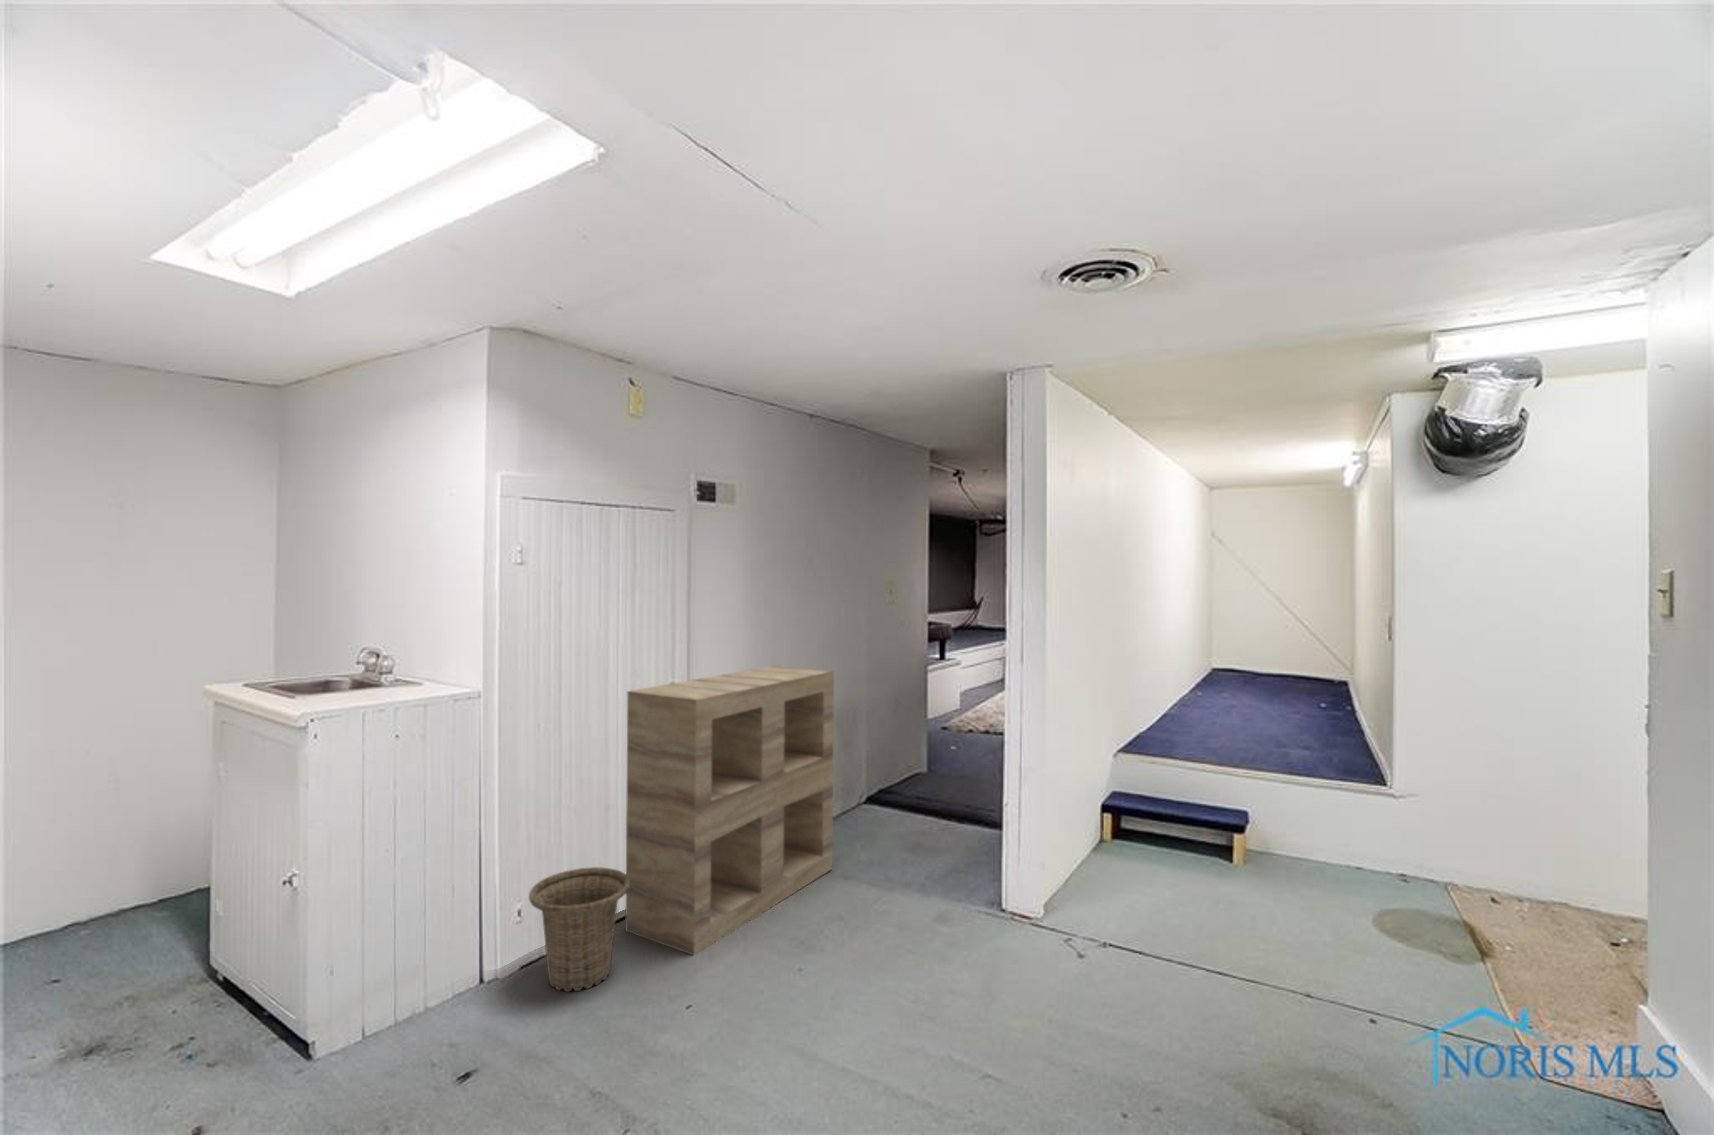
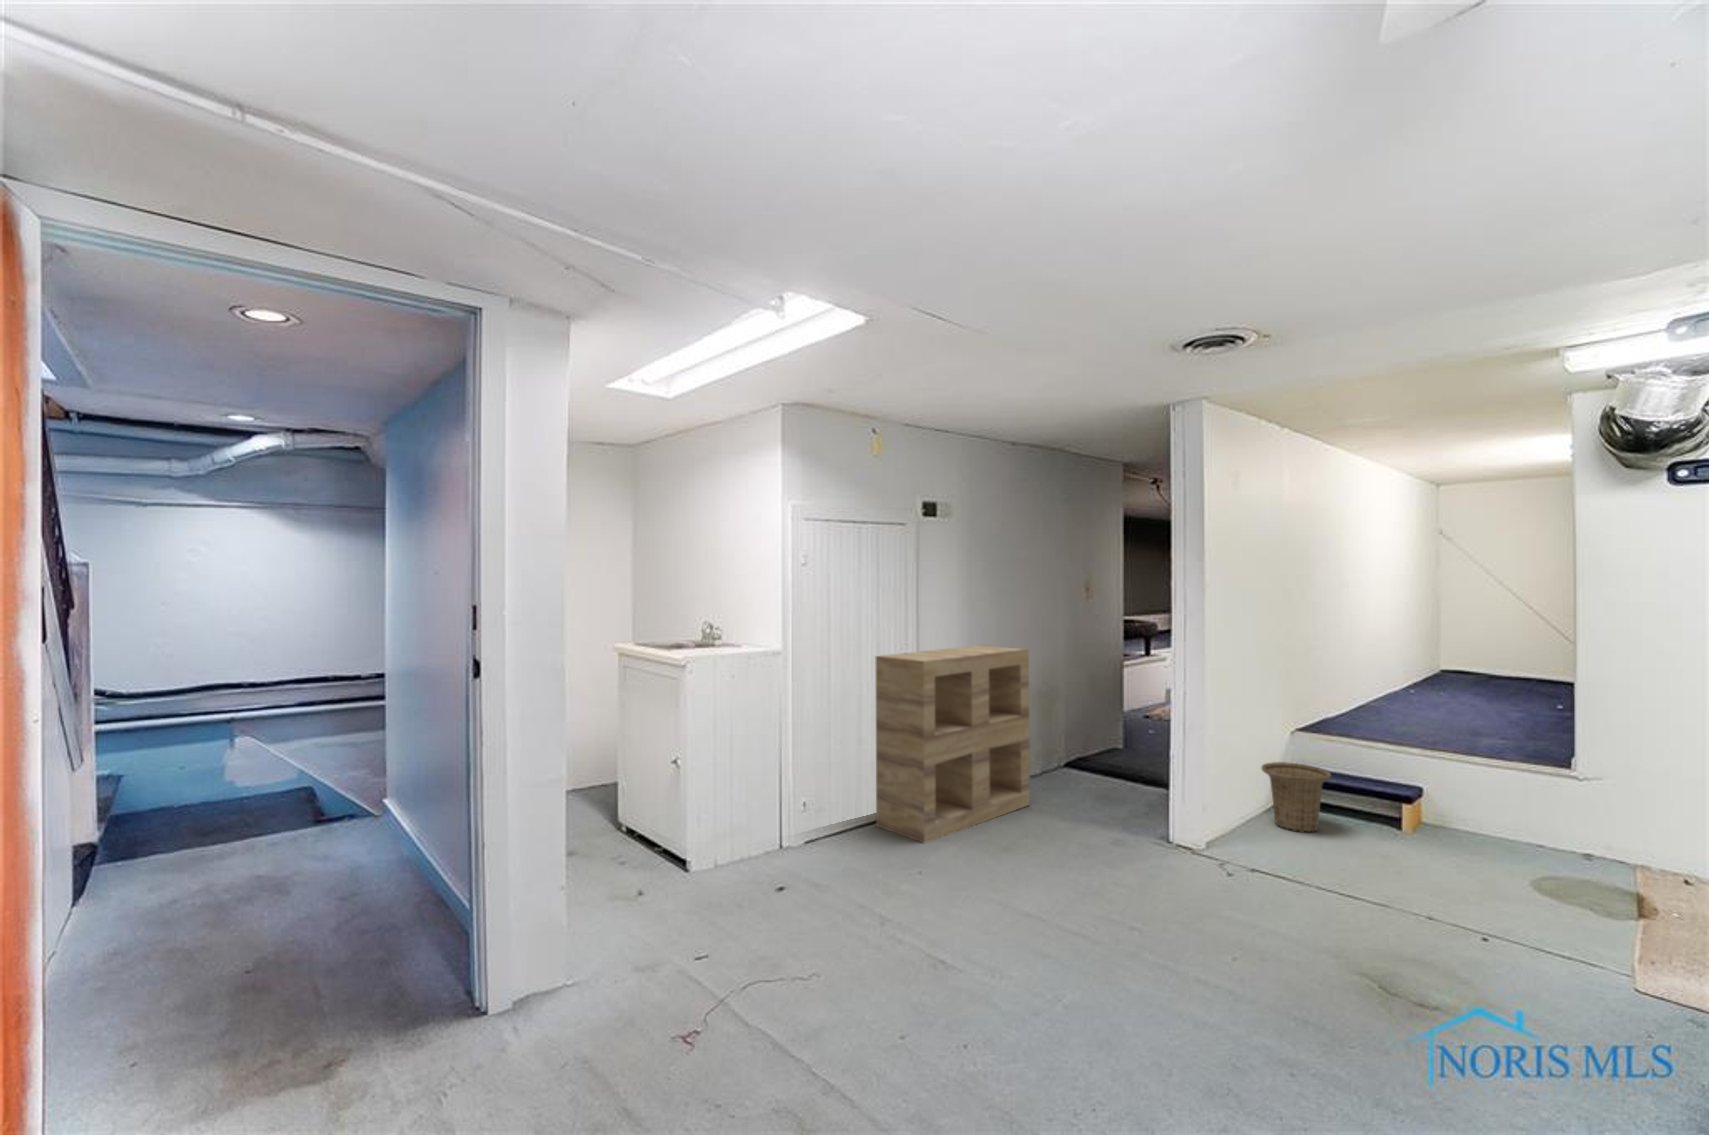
basket: present [529,867,630,991] -> present [1262,762,1331,832]

